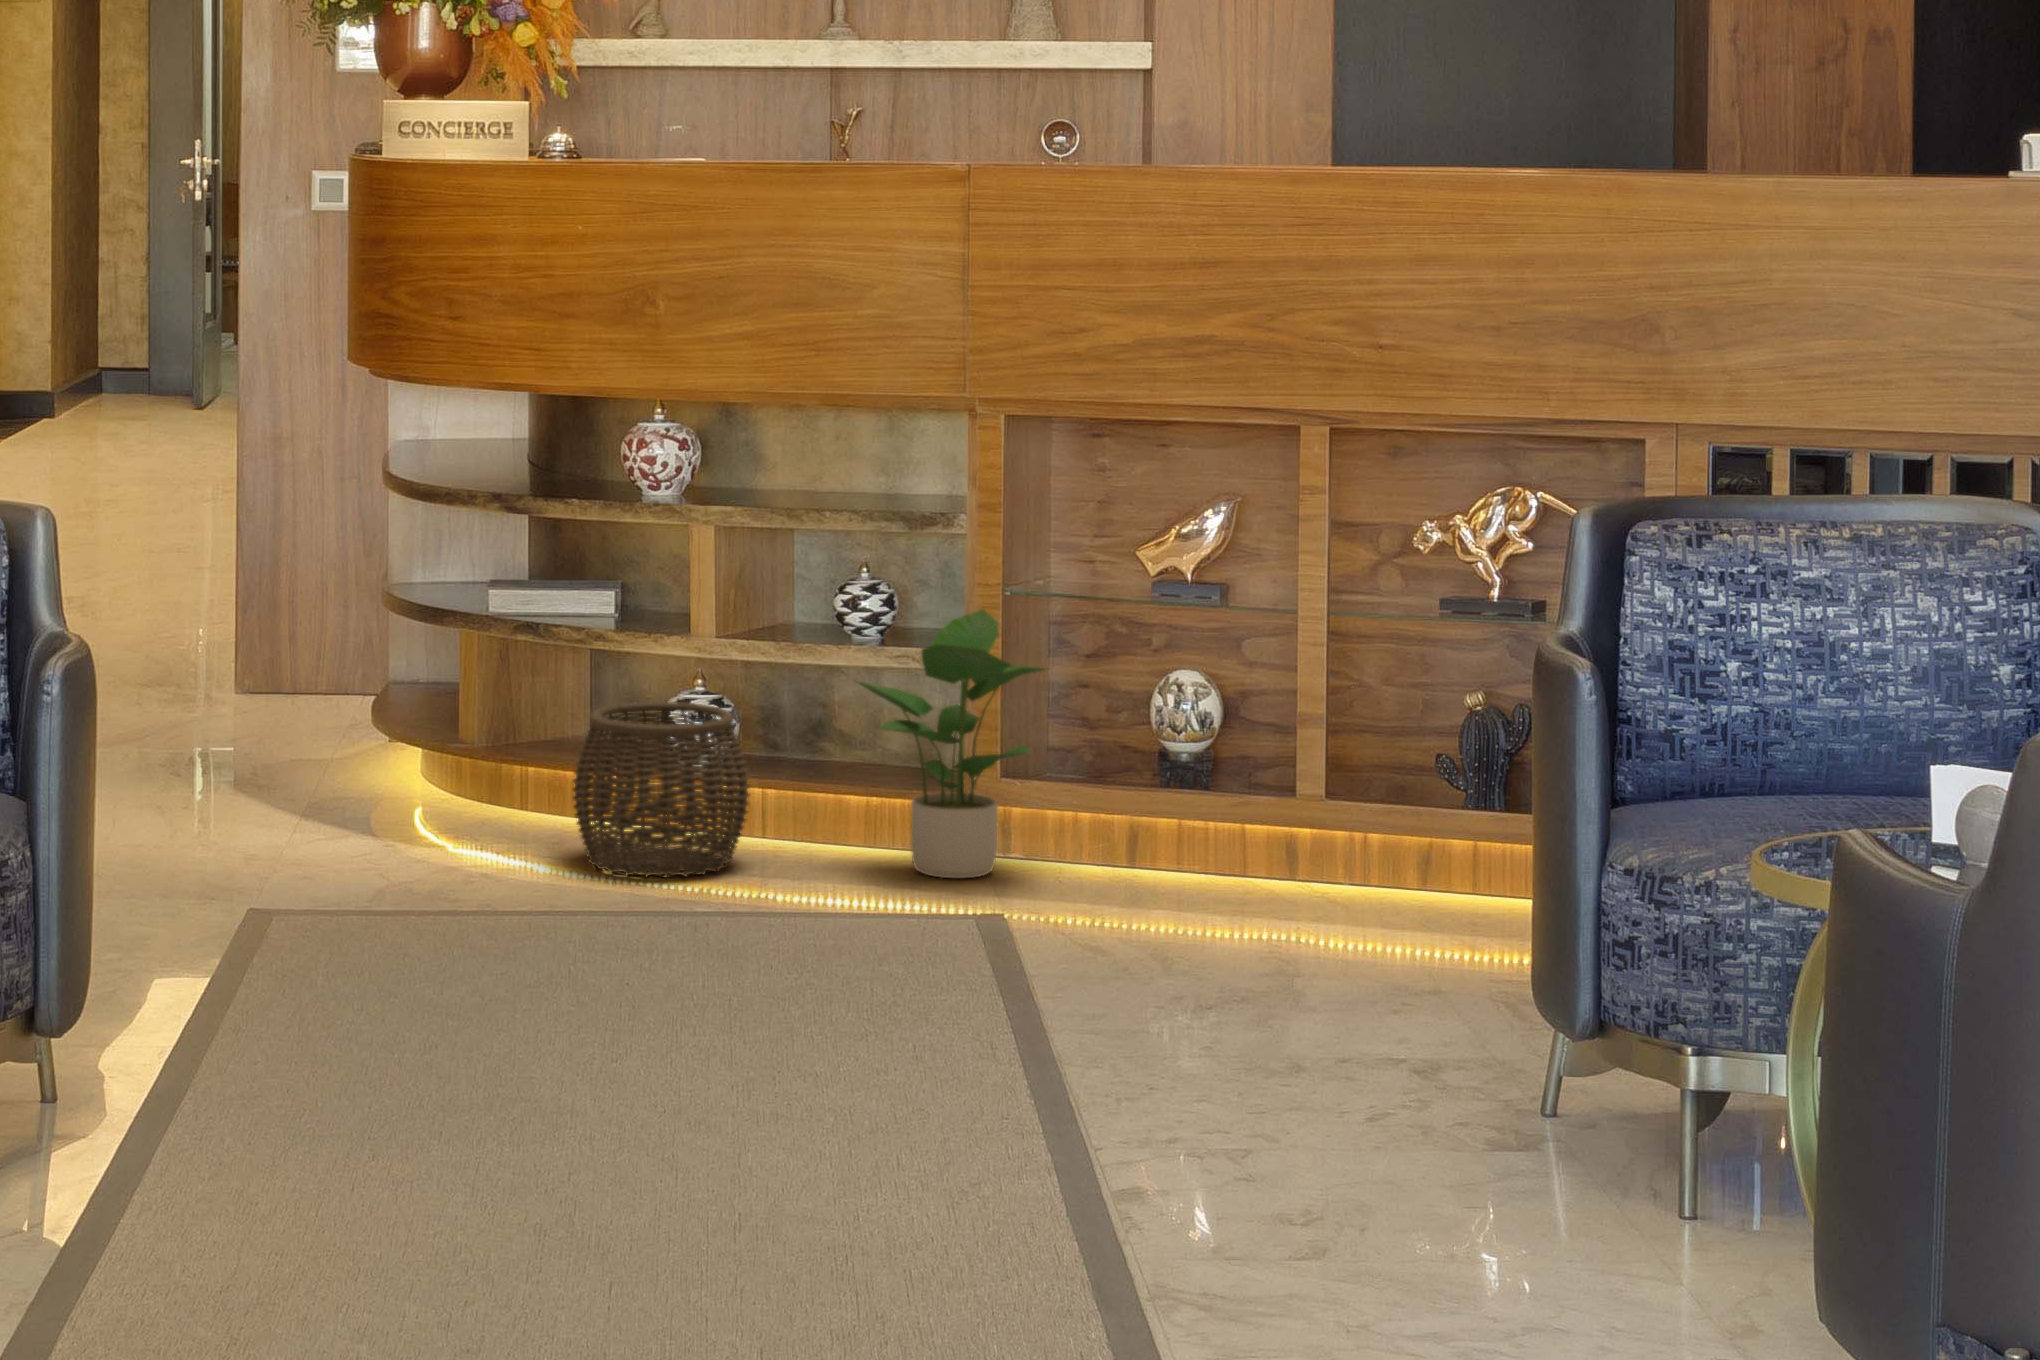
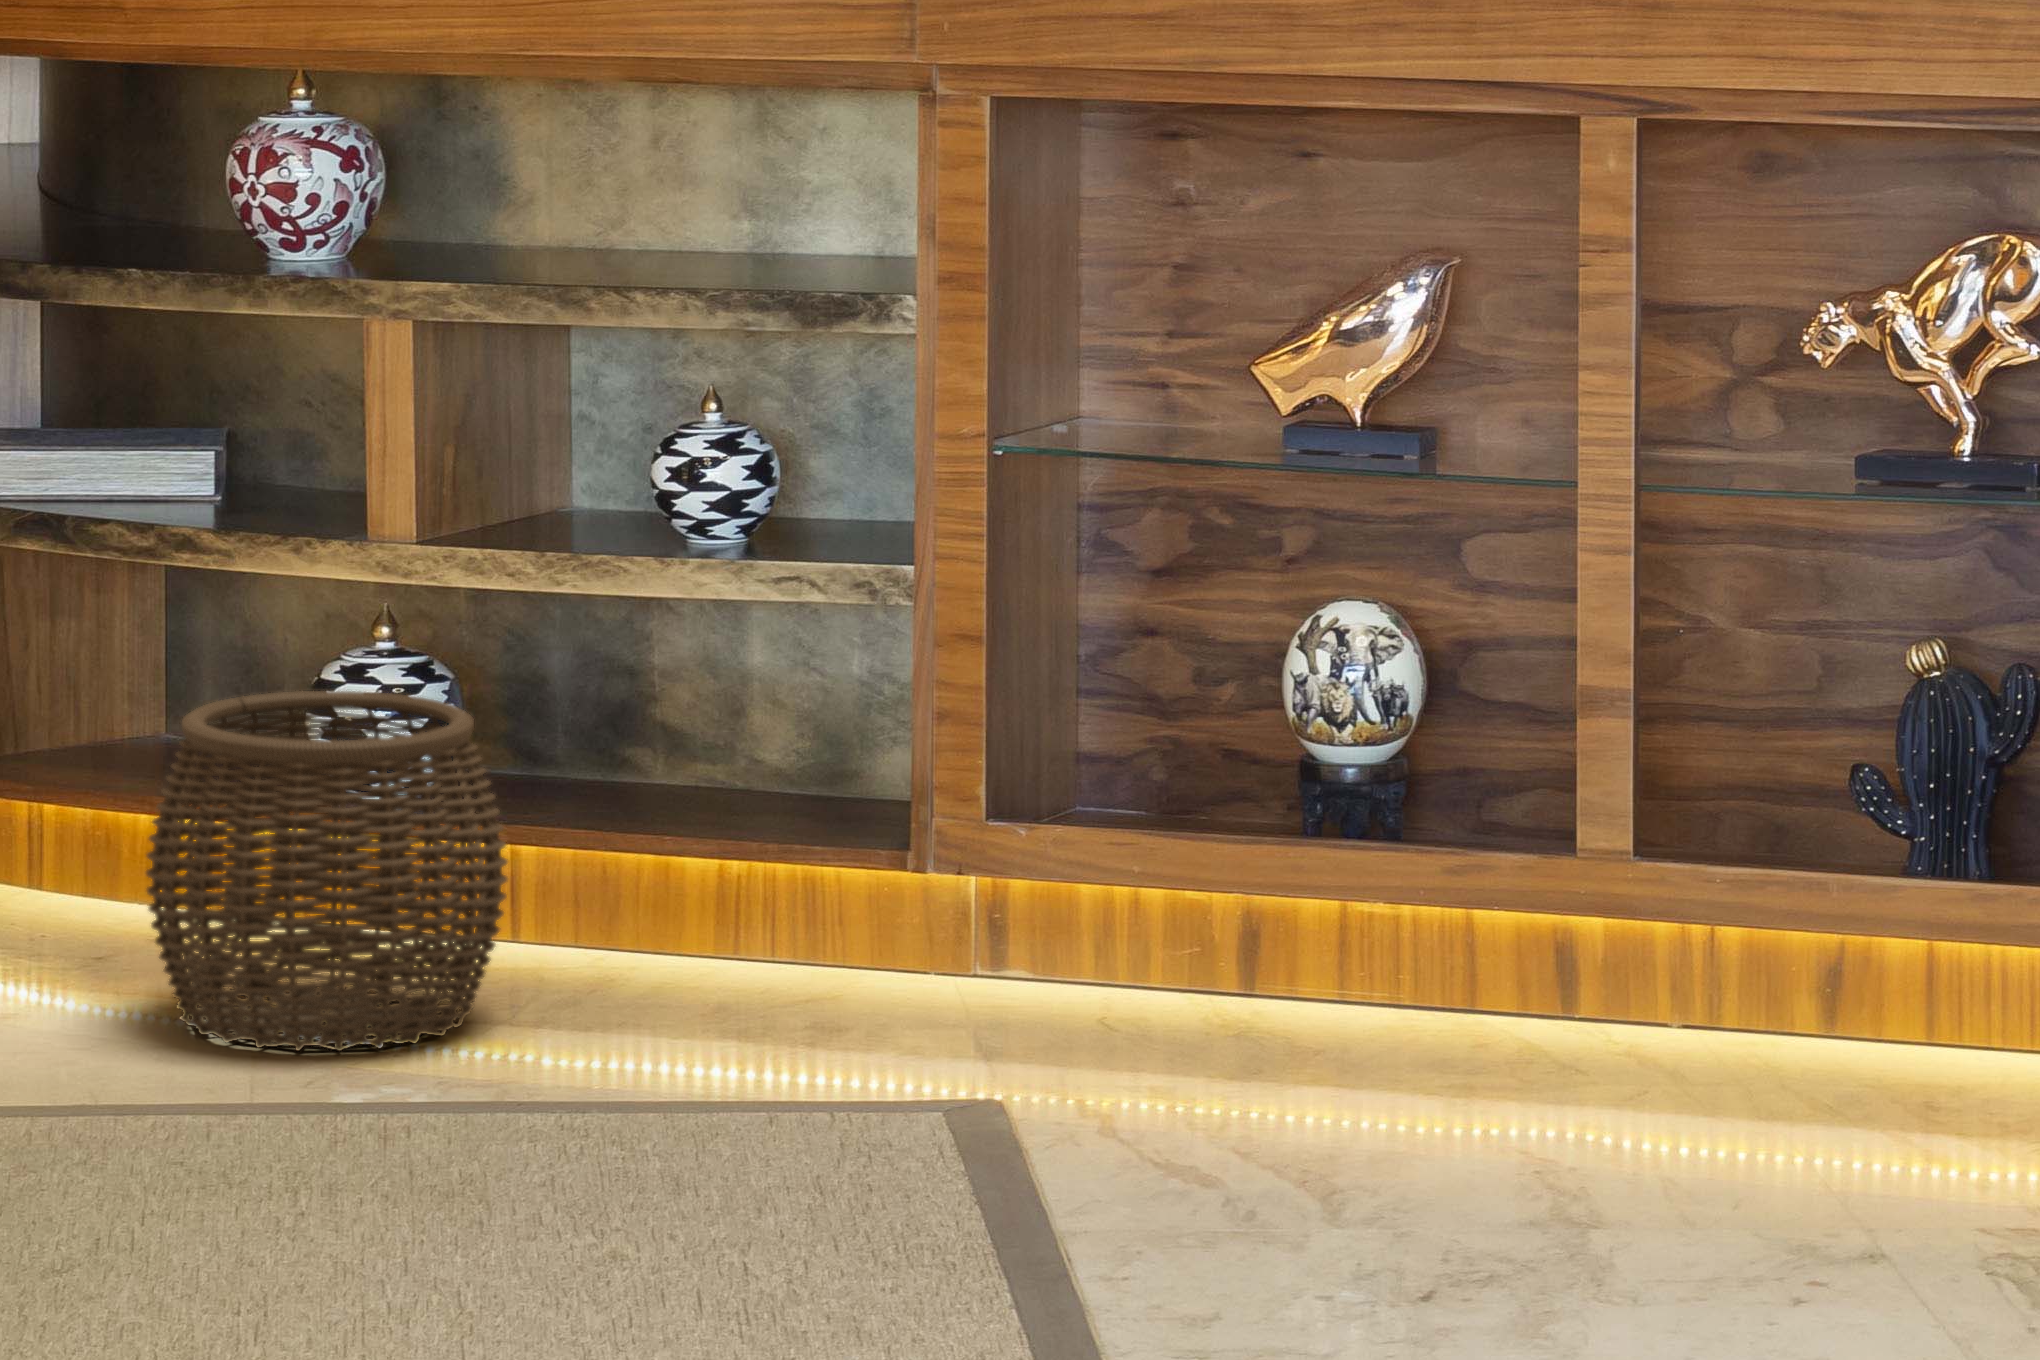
potted plant: present [857,609,1045,878] -> none [710,495,1113,1042]

